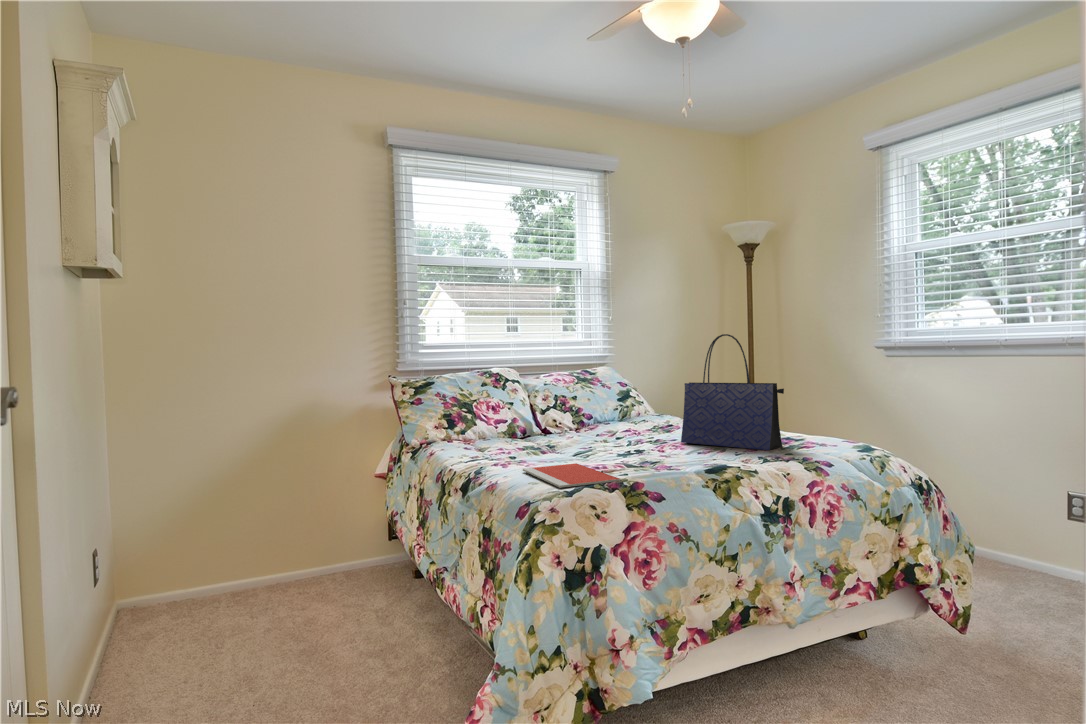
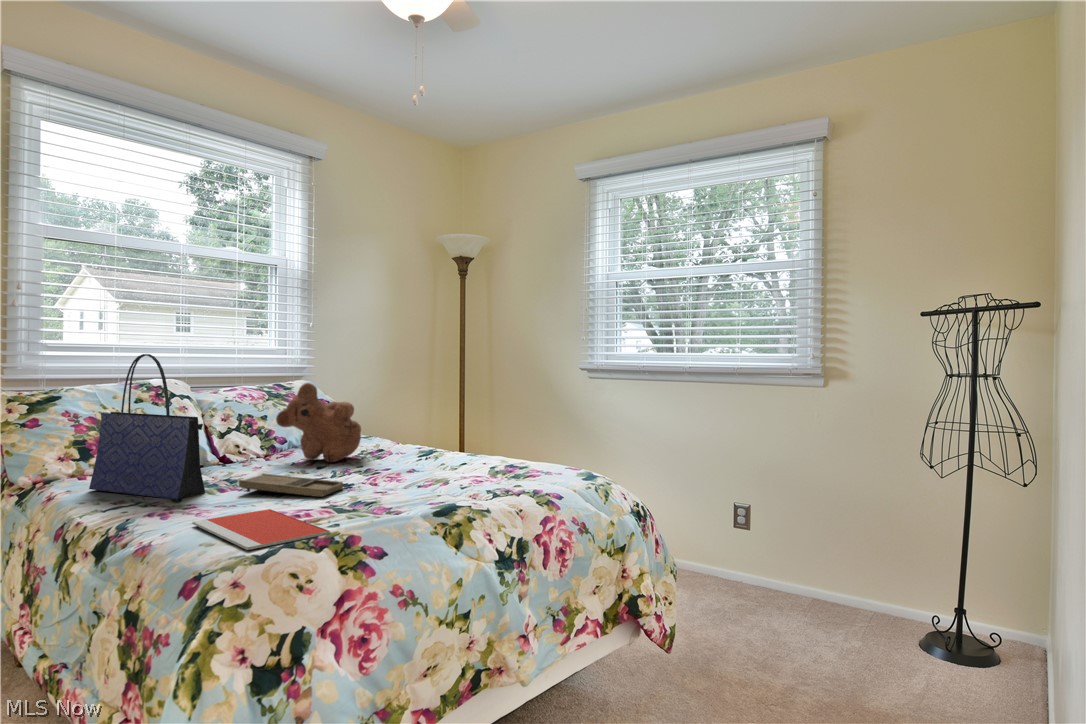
tote bag: present [681,334,784,450] -> present [89,354,205,499]
teddy bear: none [581,370,648,434] -> present [276,383,361,462]
tray: none [554,439,633,457] -> present [239,474,343,497]

